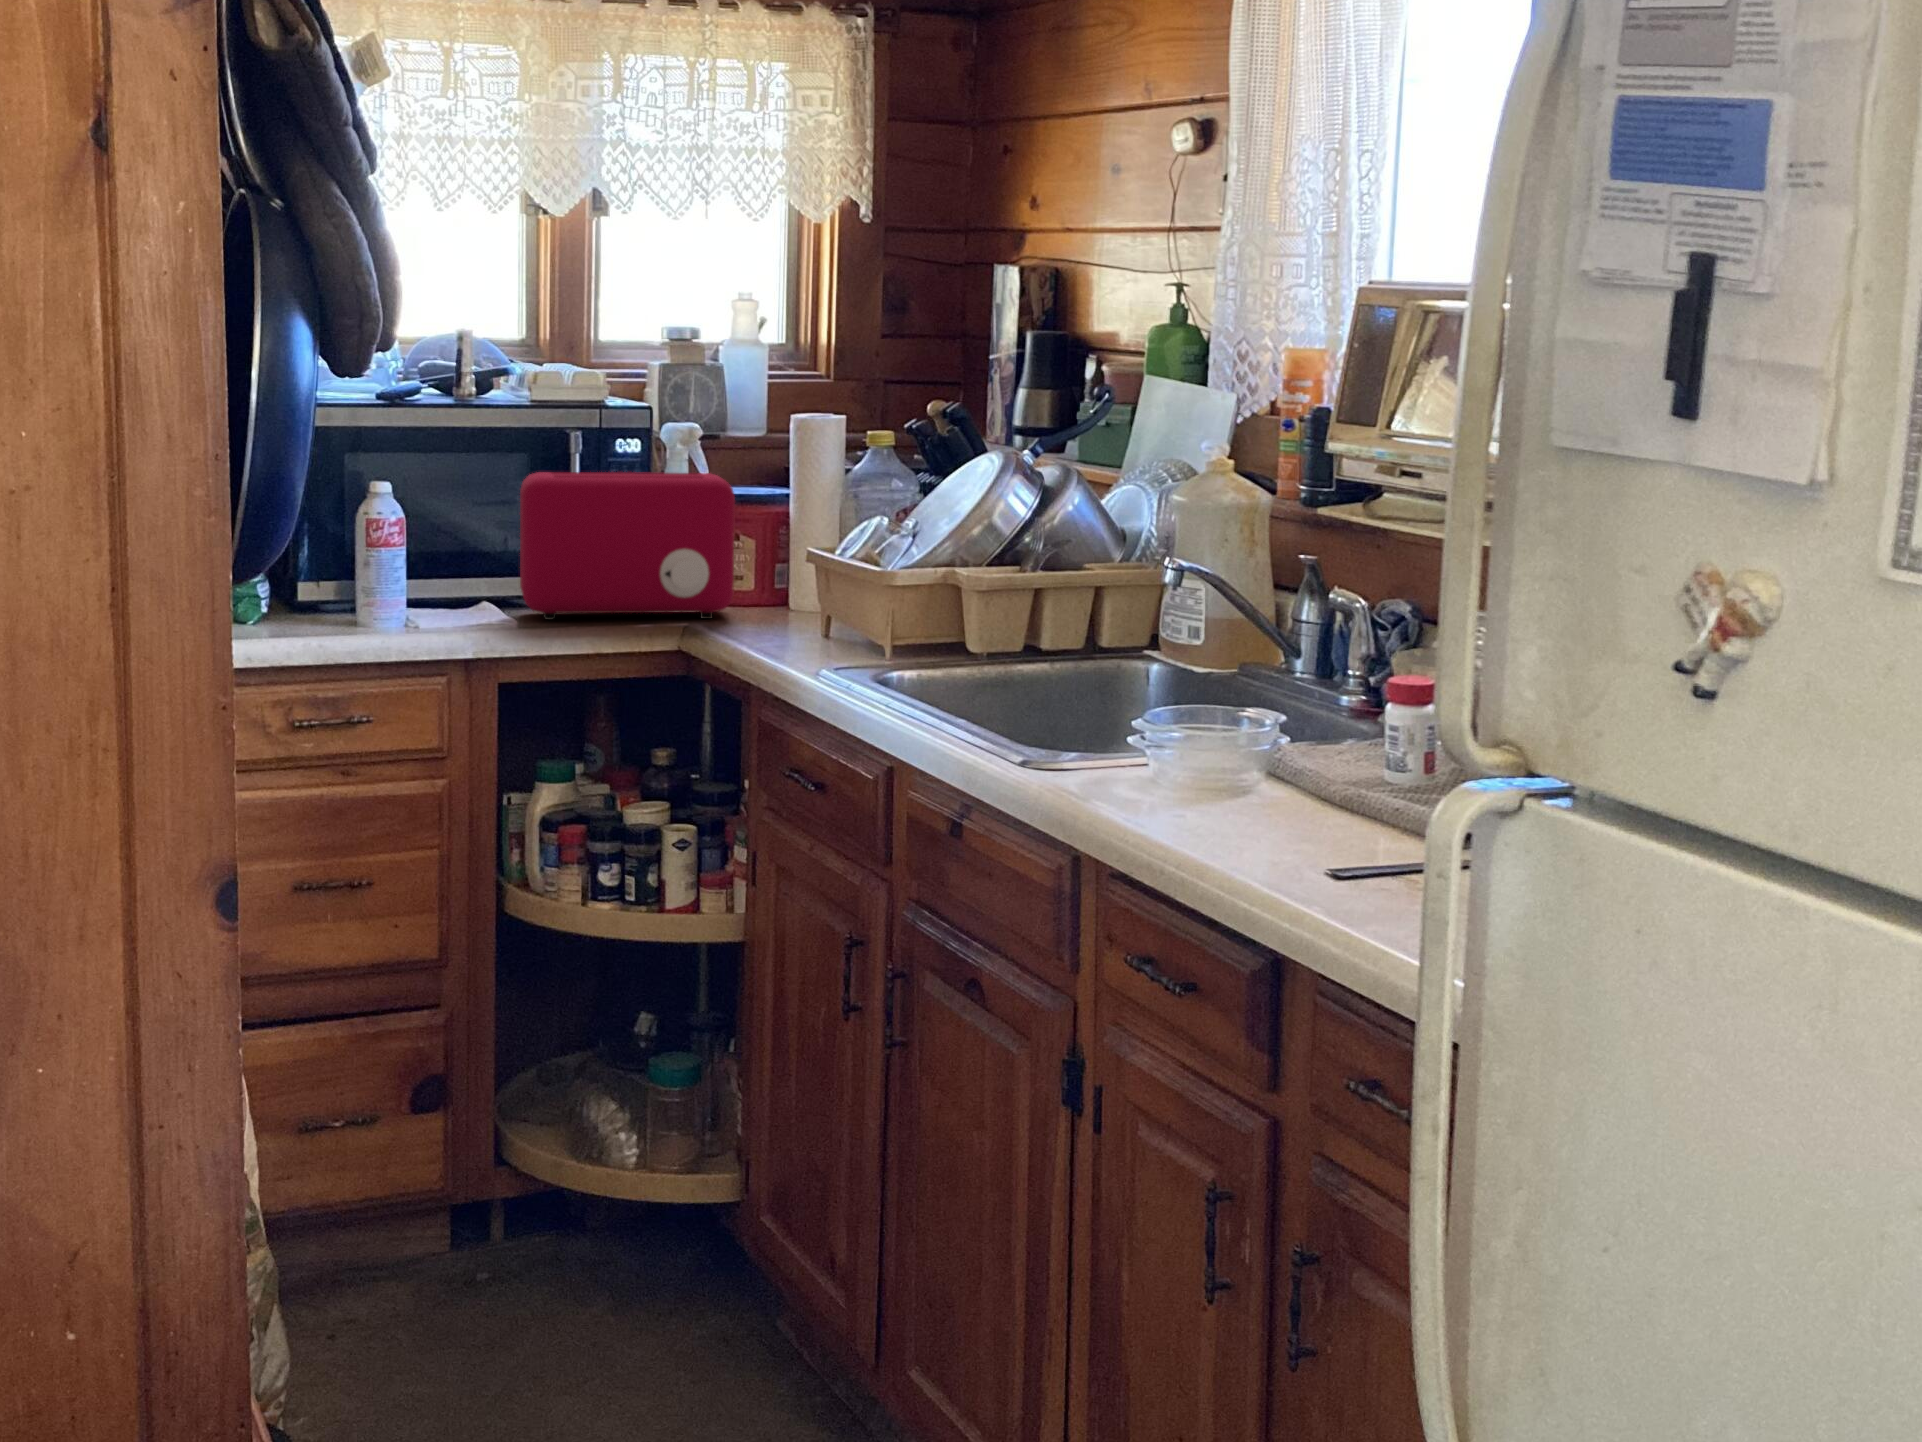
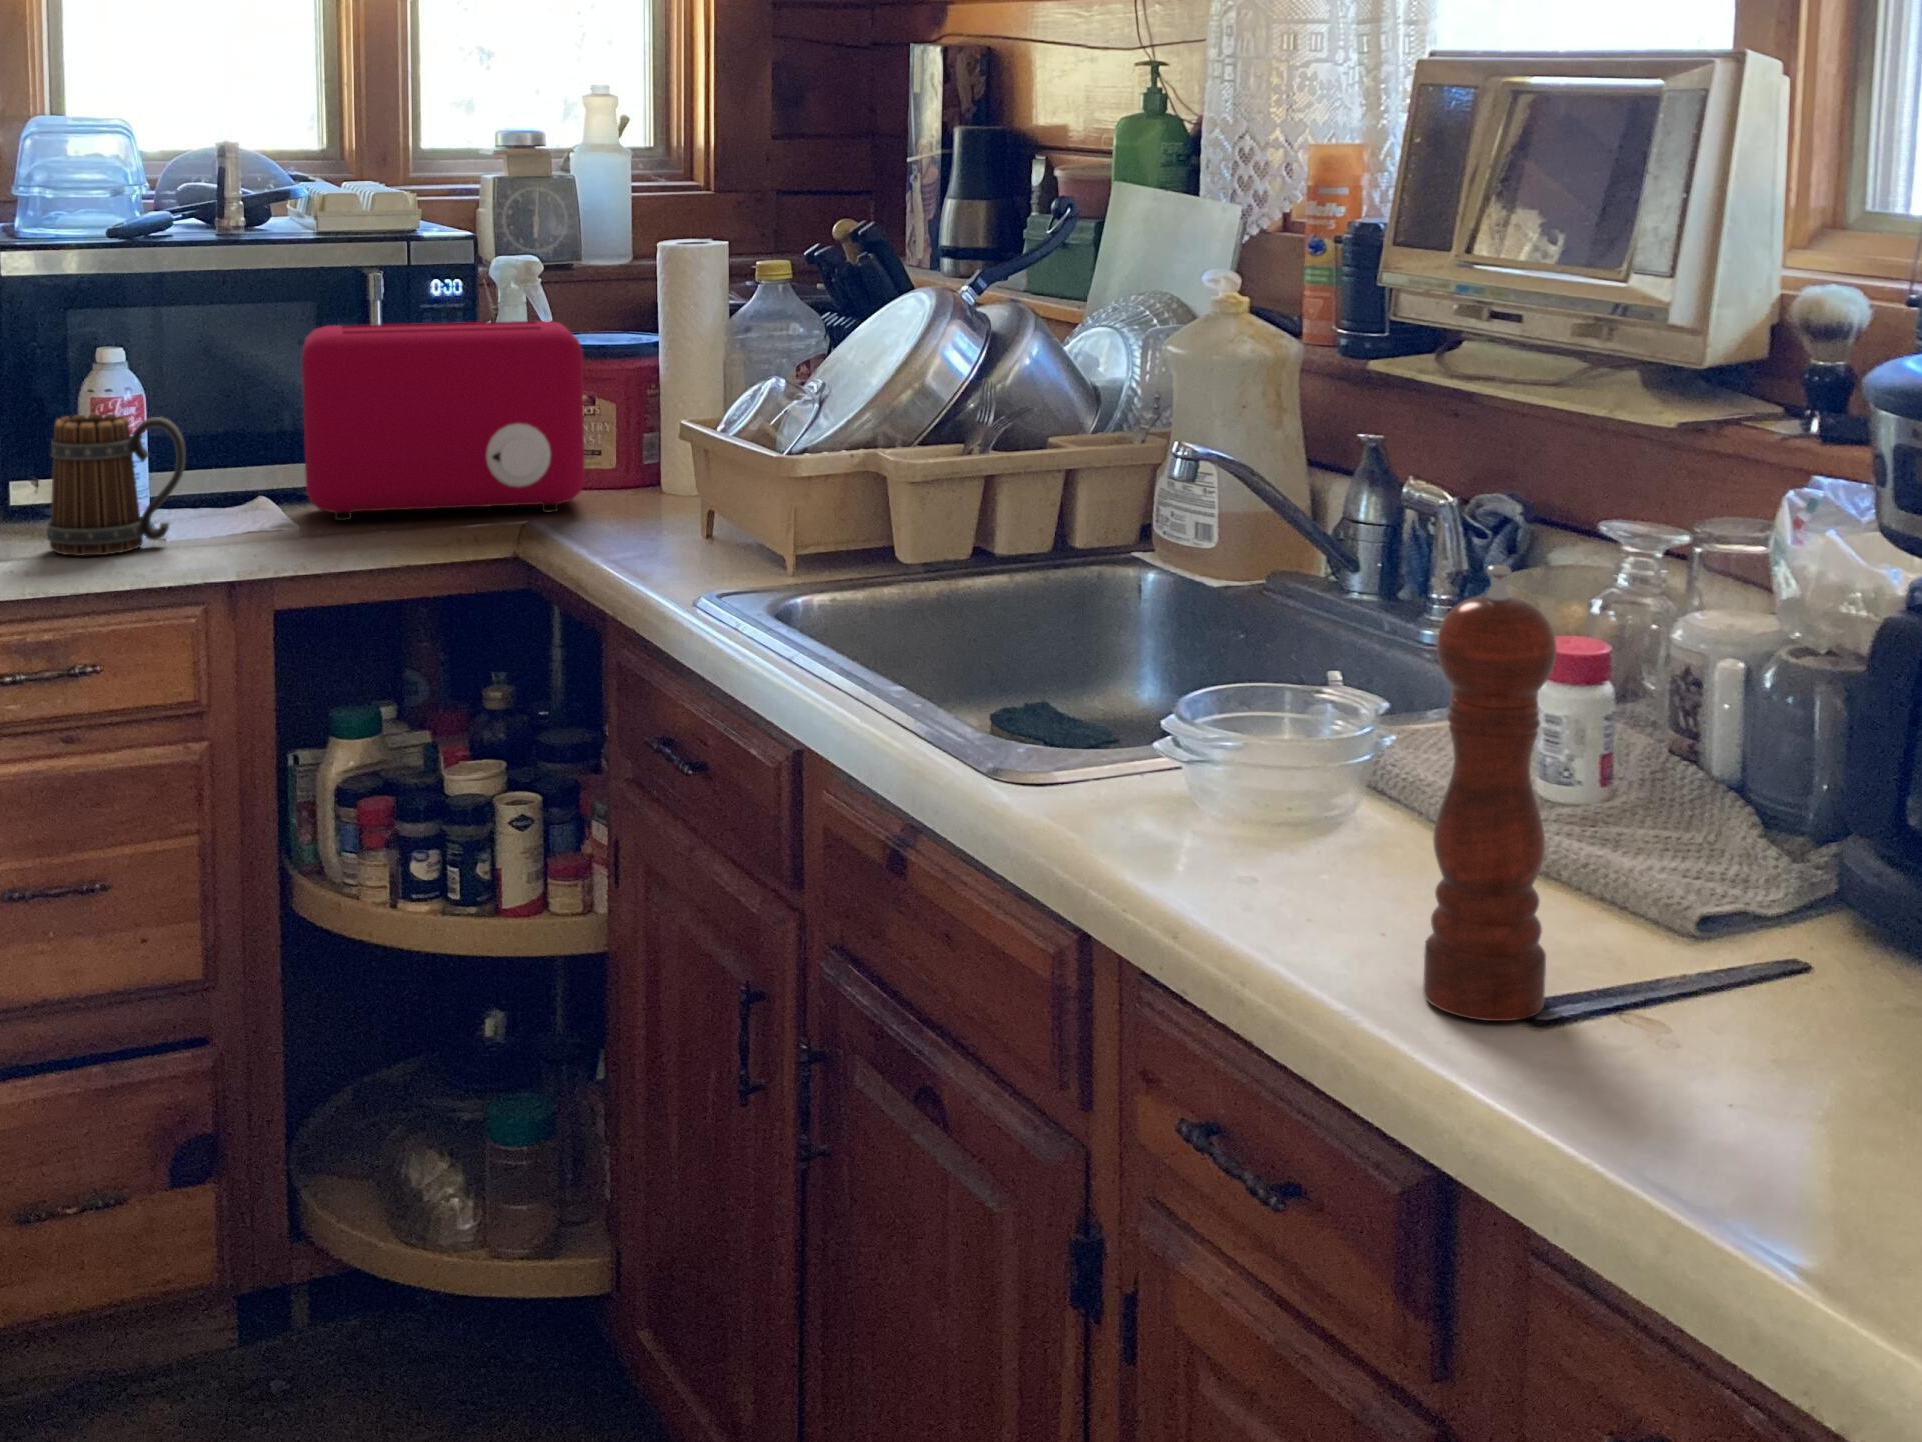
mug: none [334,531,438,635] -> present [47,414,186,556]
pepper mill: none [1268,595,1348,866] -> present [1423,565,1557,1021]

